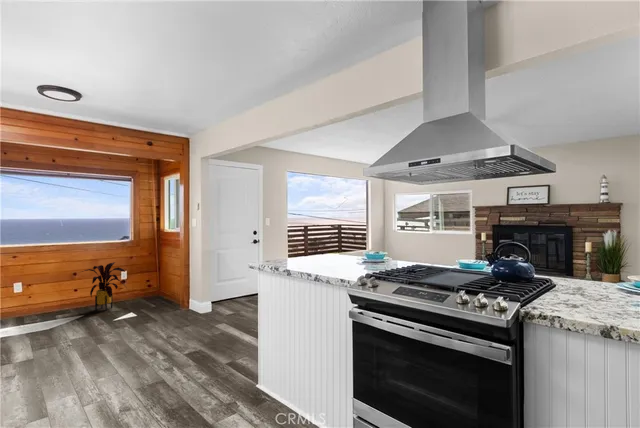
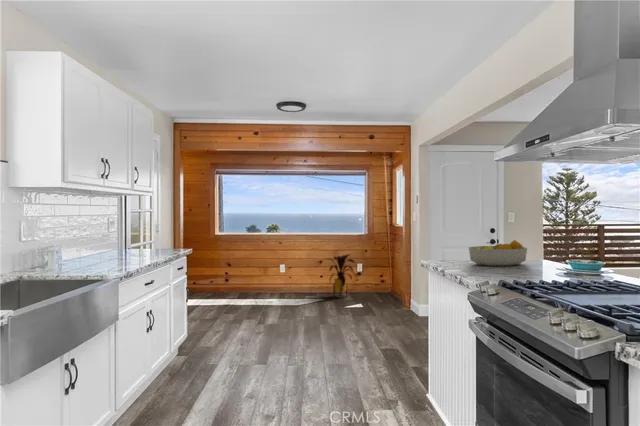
fruit bowl: none [297,242,339,265] -> present [469,240,527,266]

